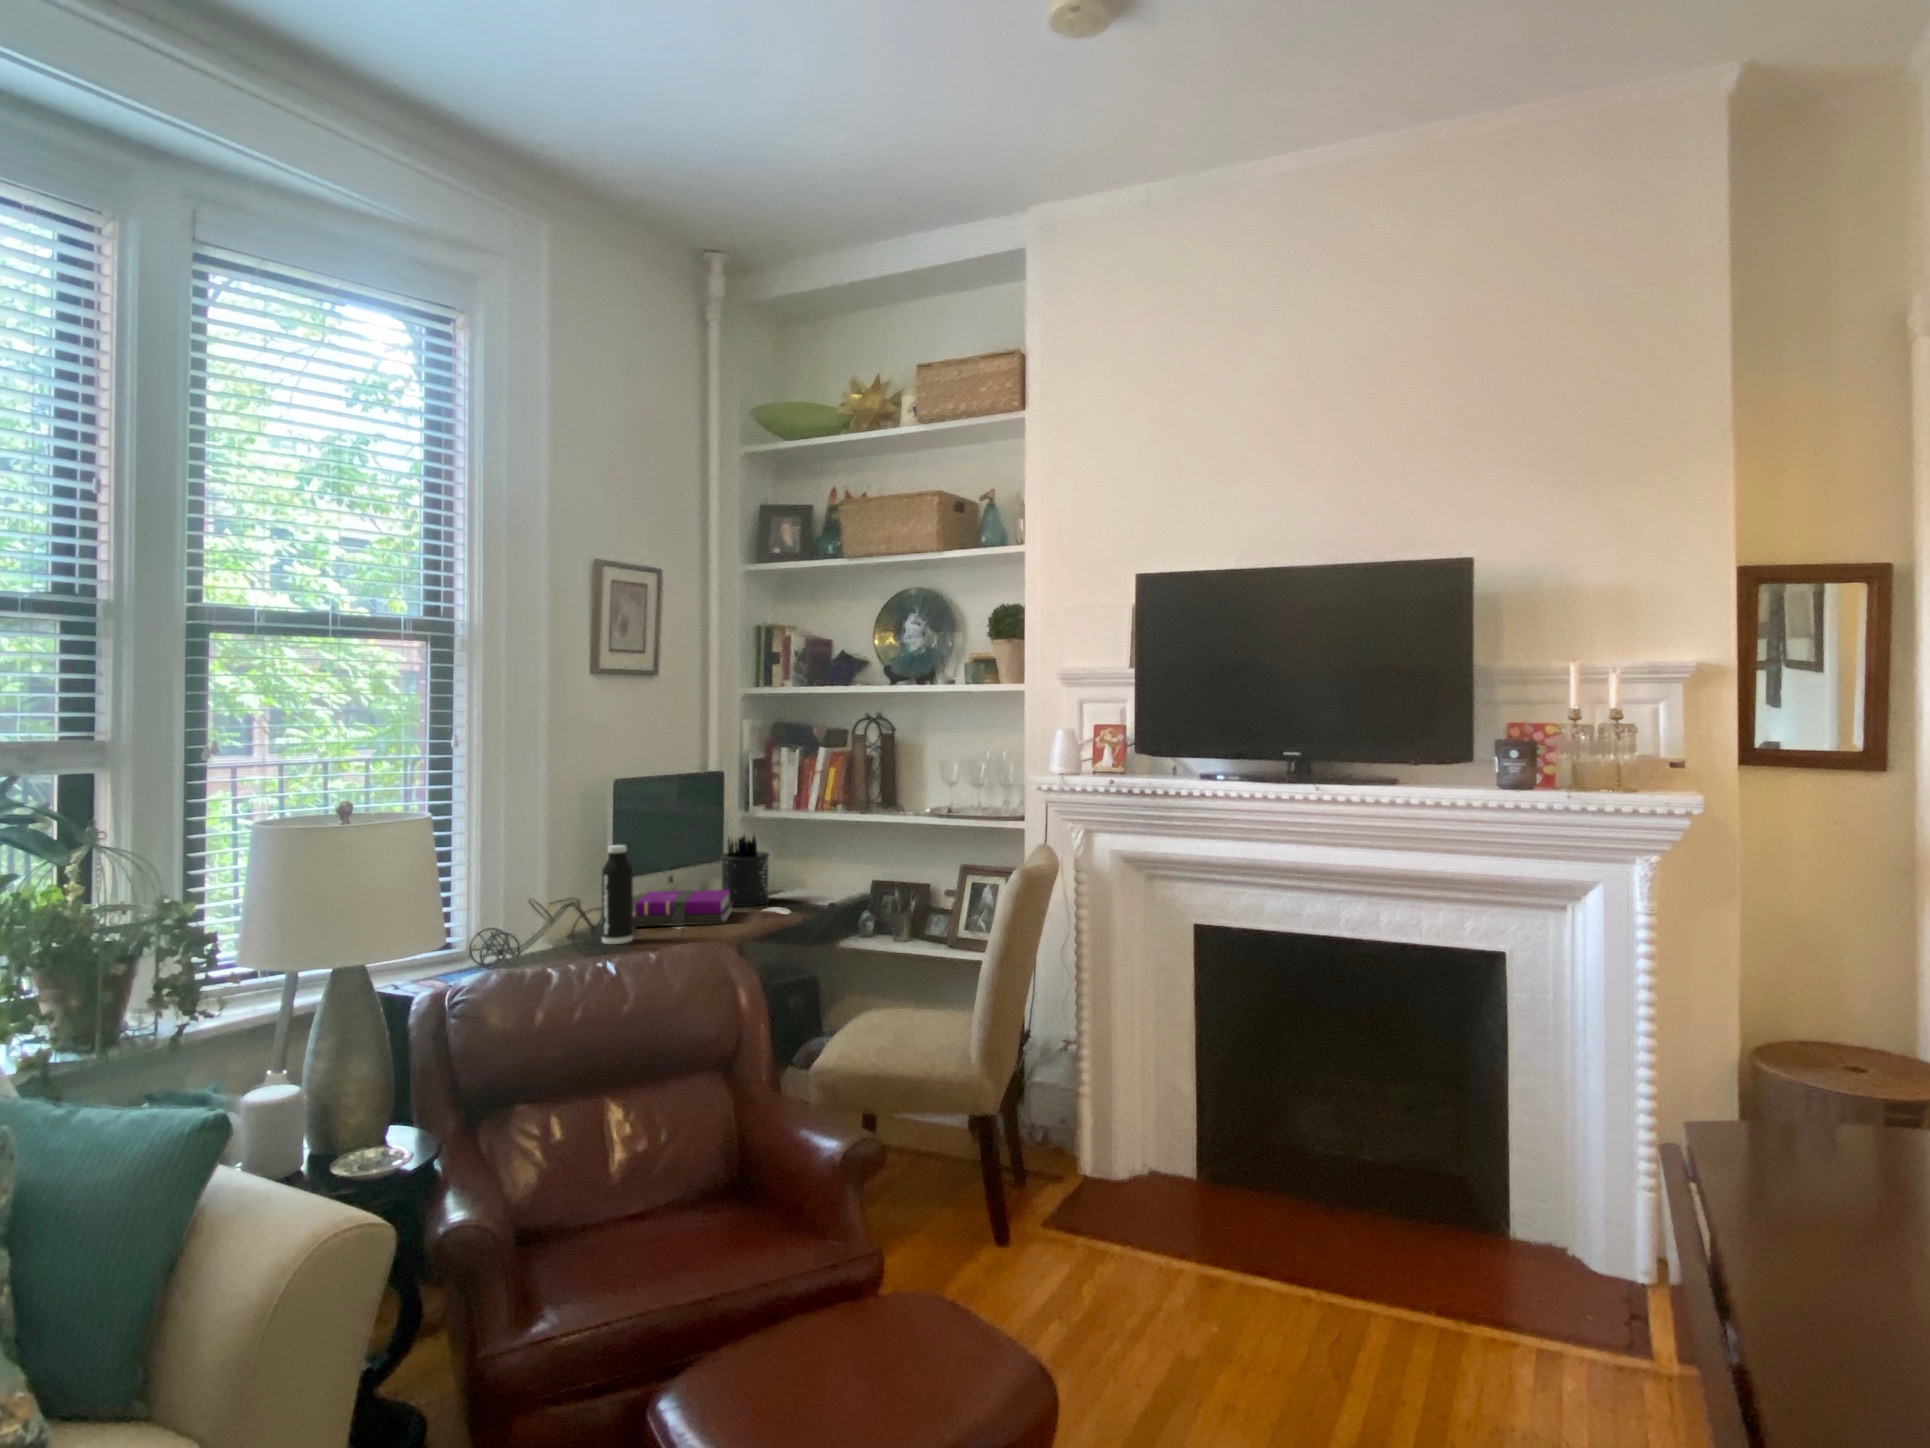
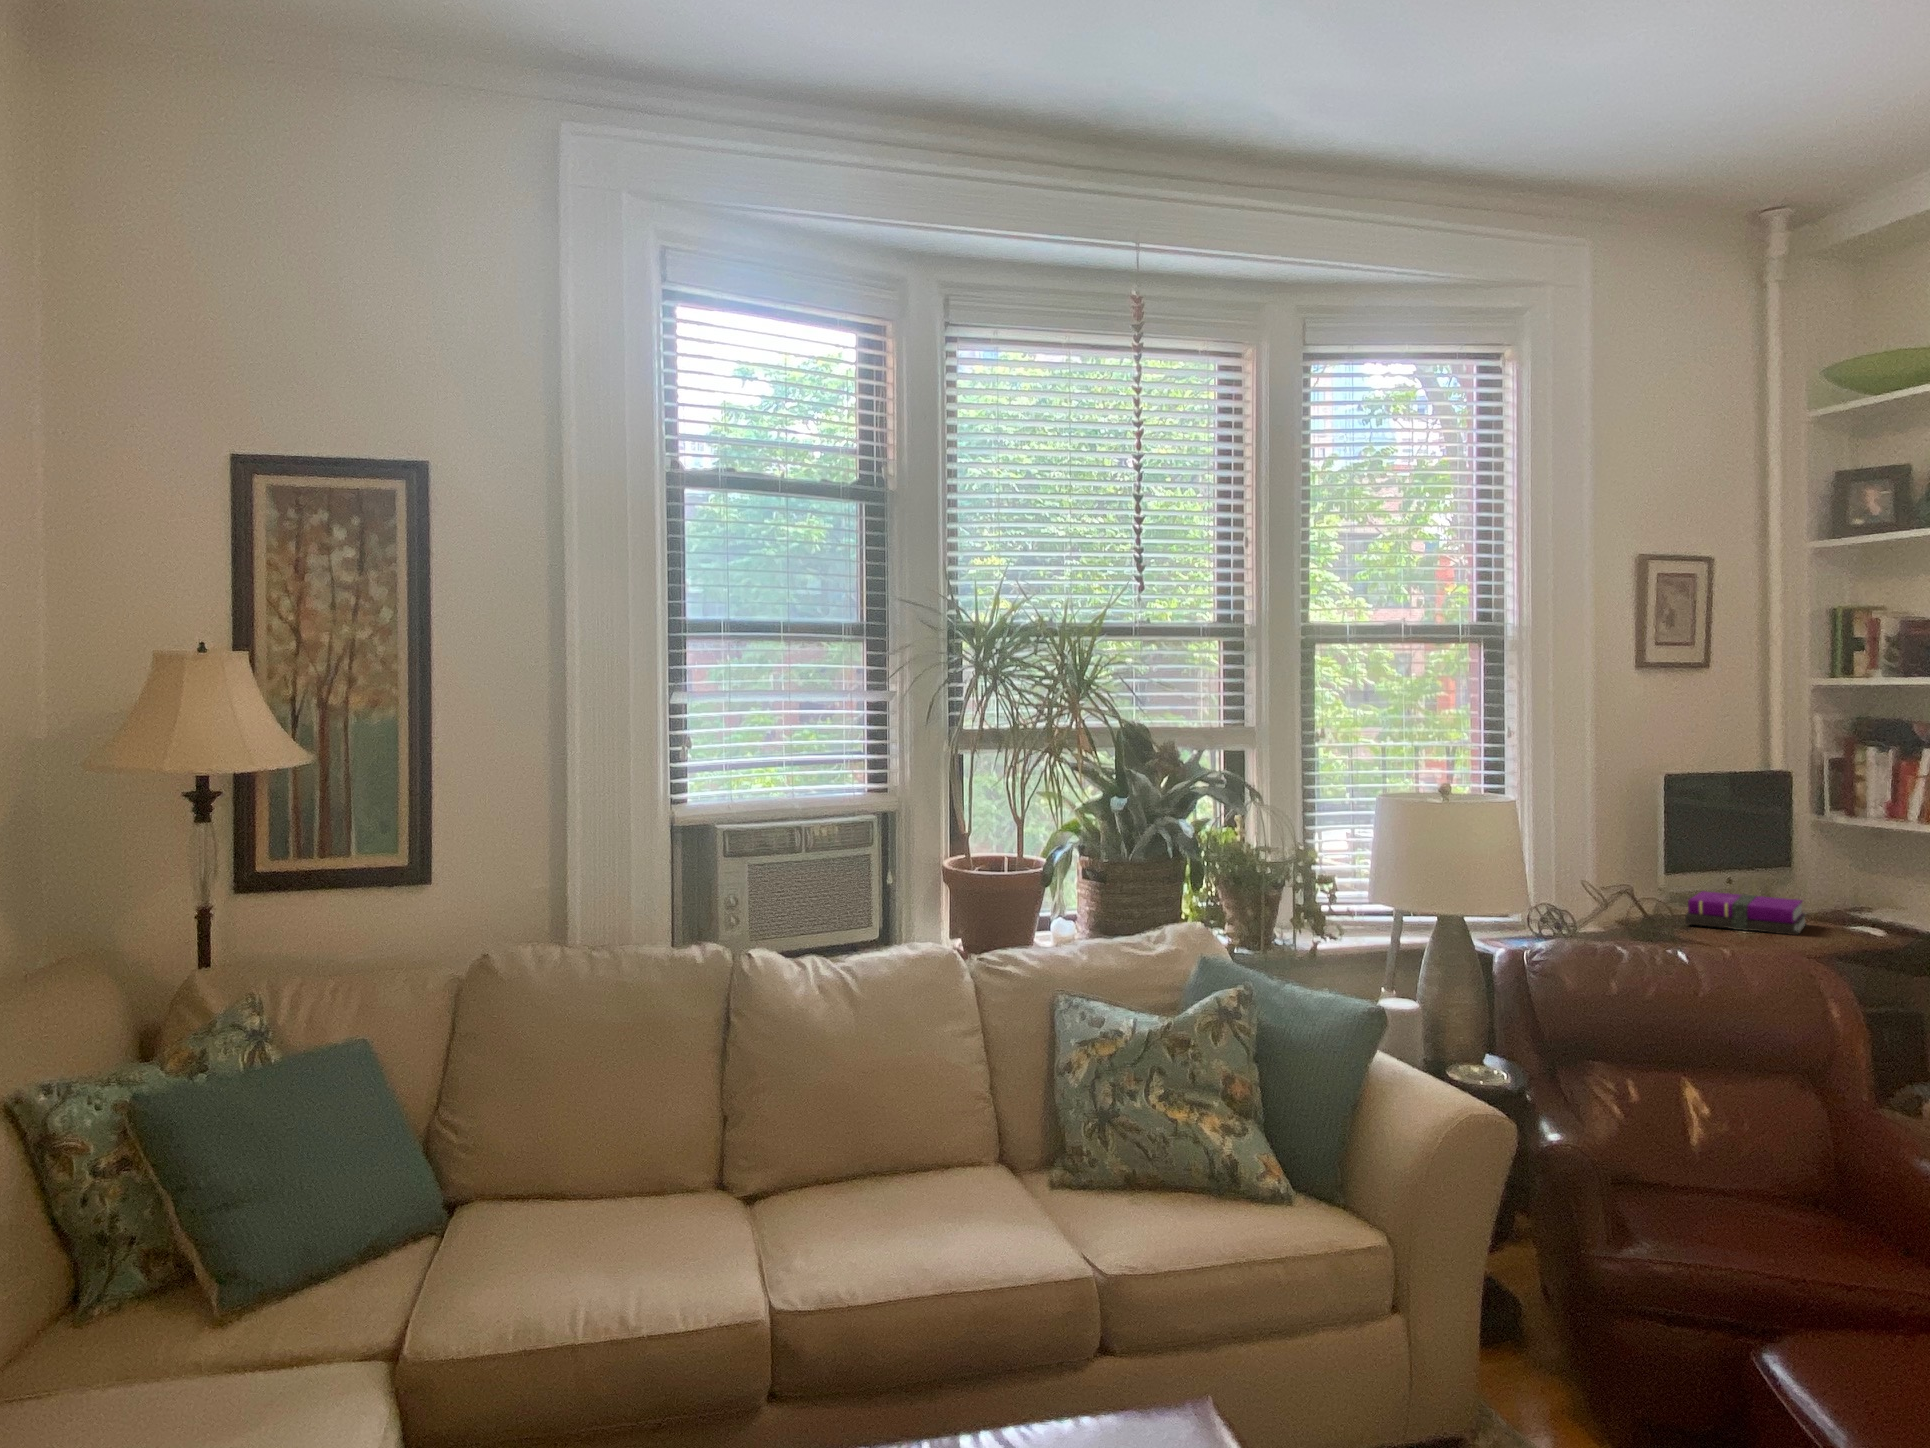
pen holder: present [720,835,769,906] -> none [1788,838,1856,922]
water bottle: present [602,845,633,944] -> none [1653,839,1688,938]

